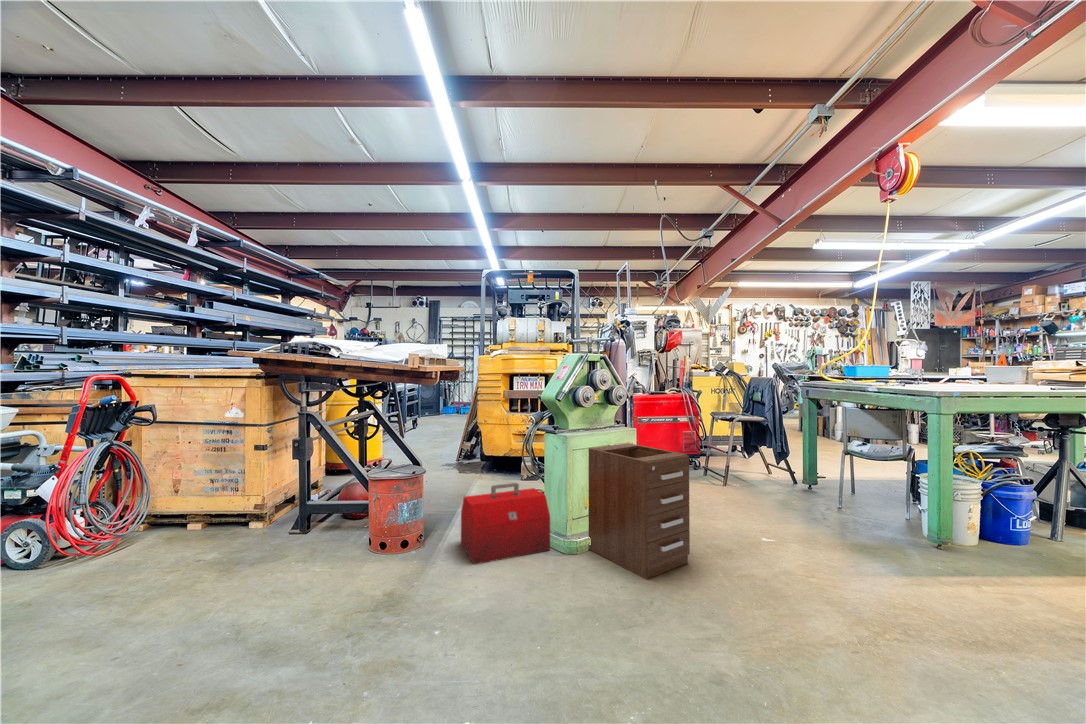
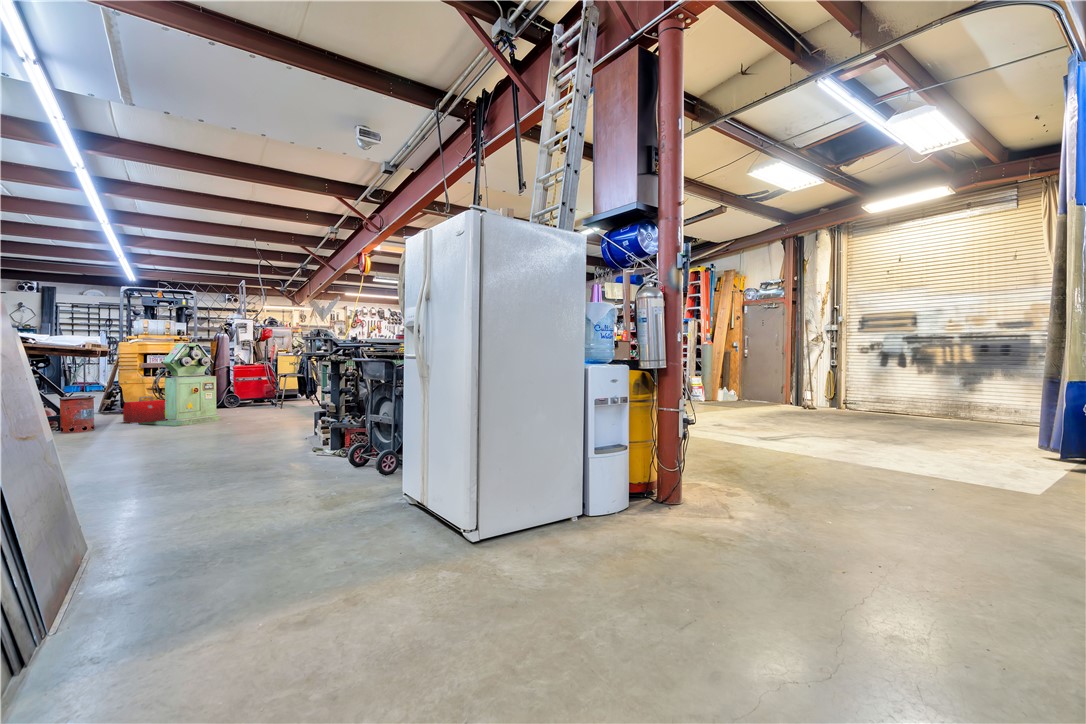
filing cabinet: present [588,443,690,579] -> none [186,380,227,420]

